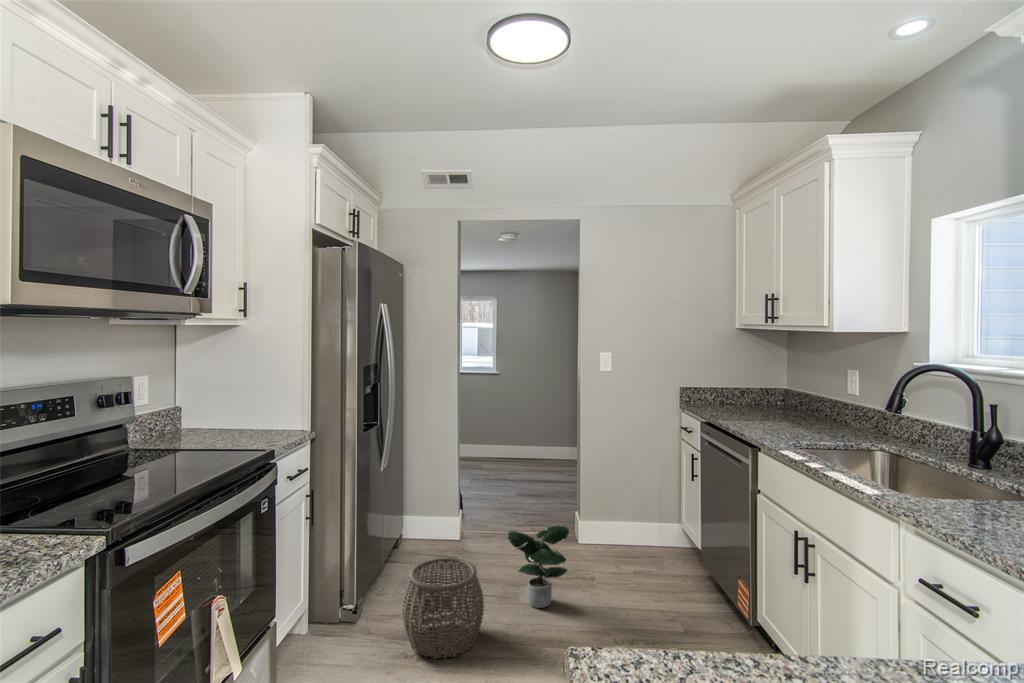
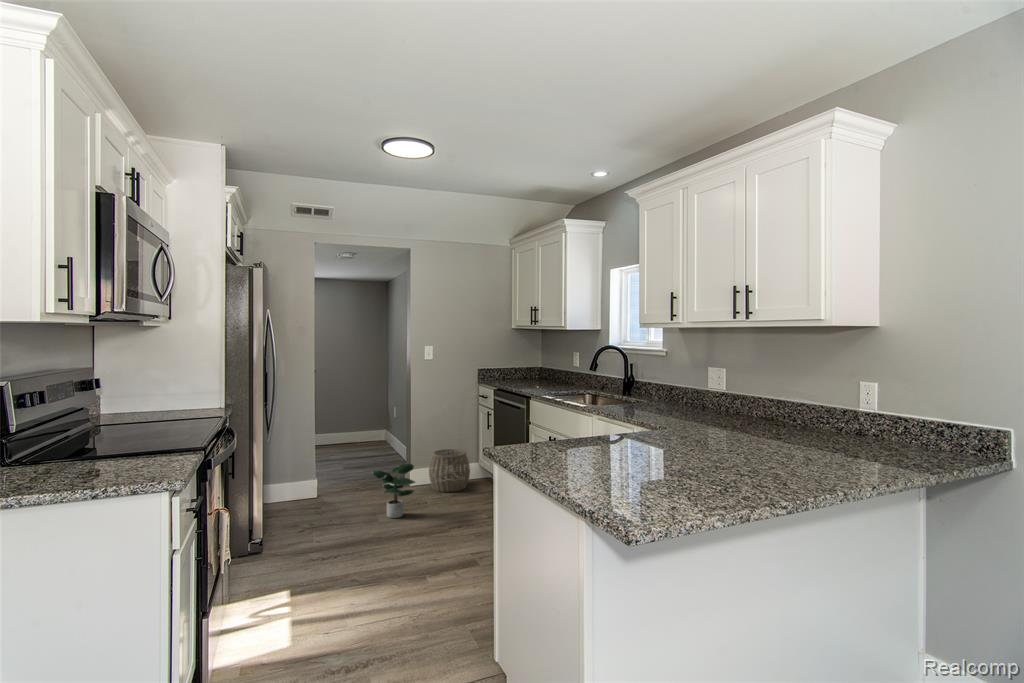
woven basket: present [402,558,484,659] -> present [429,449,470,492]

